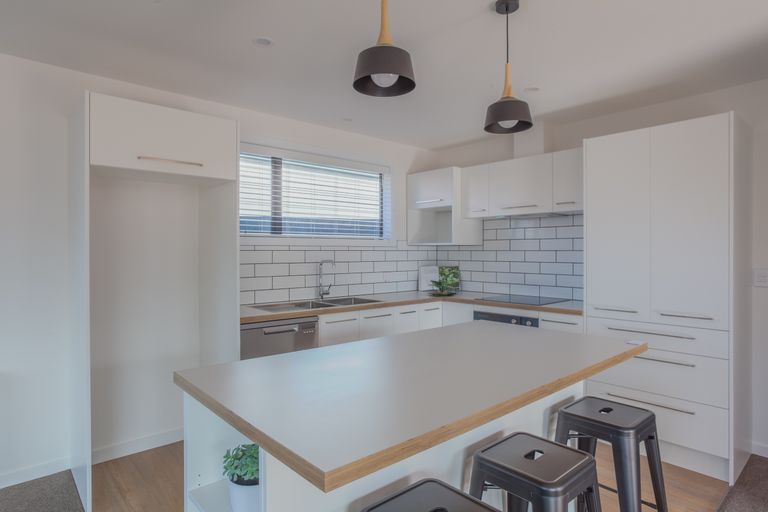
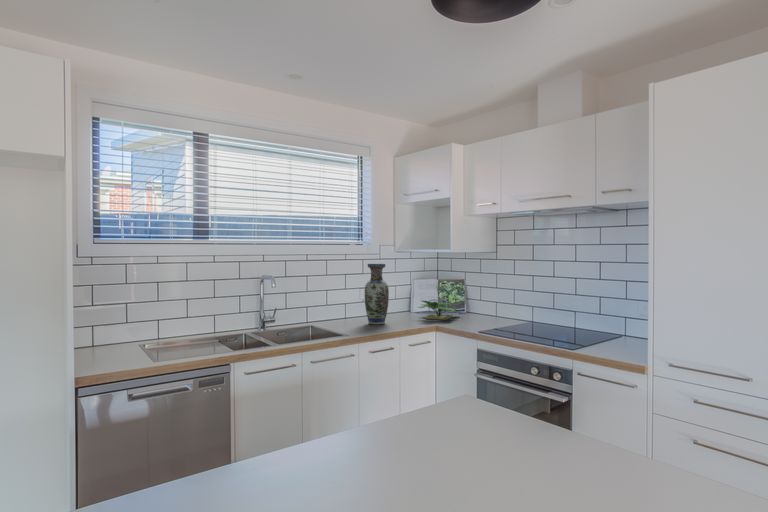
vase: none [390,253,407,297] -> present [365,264,389,325]

